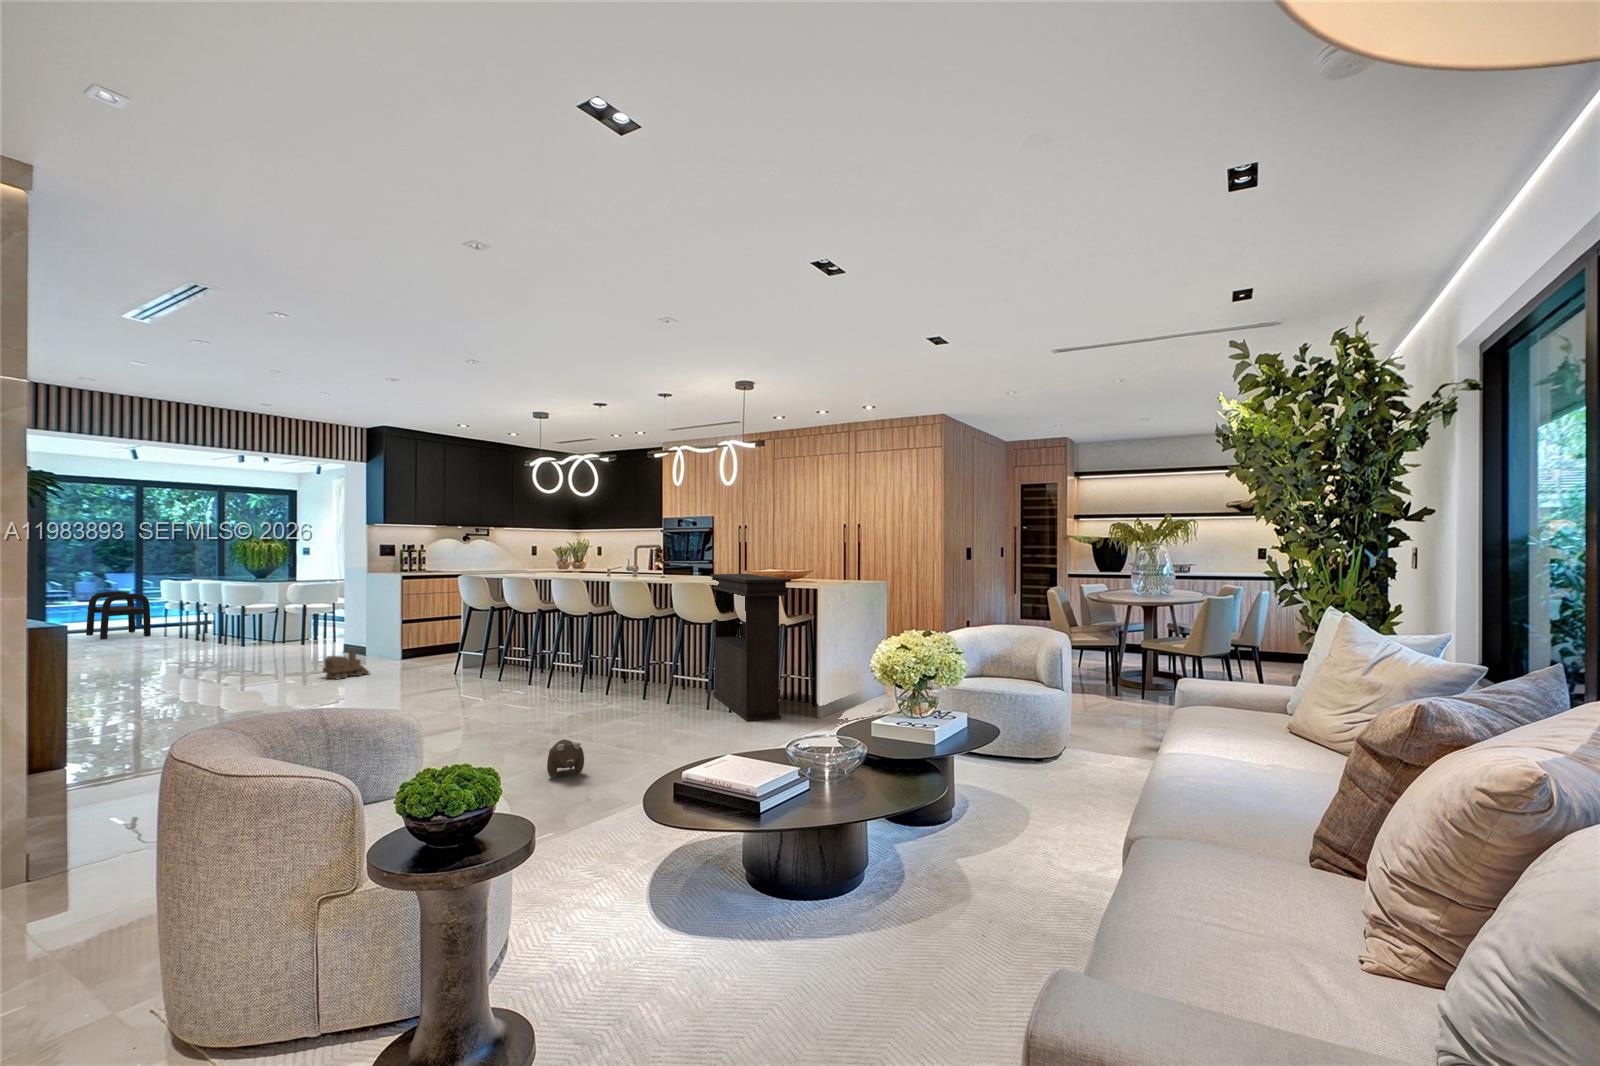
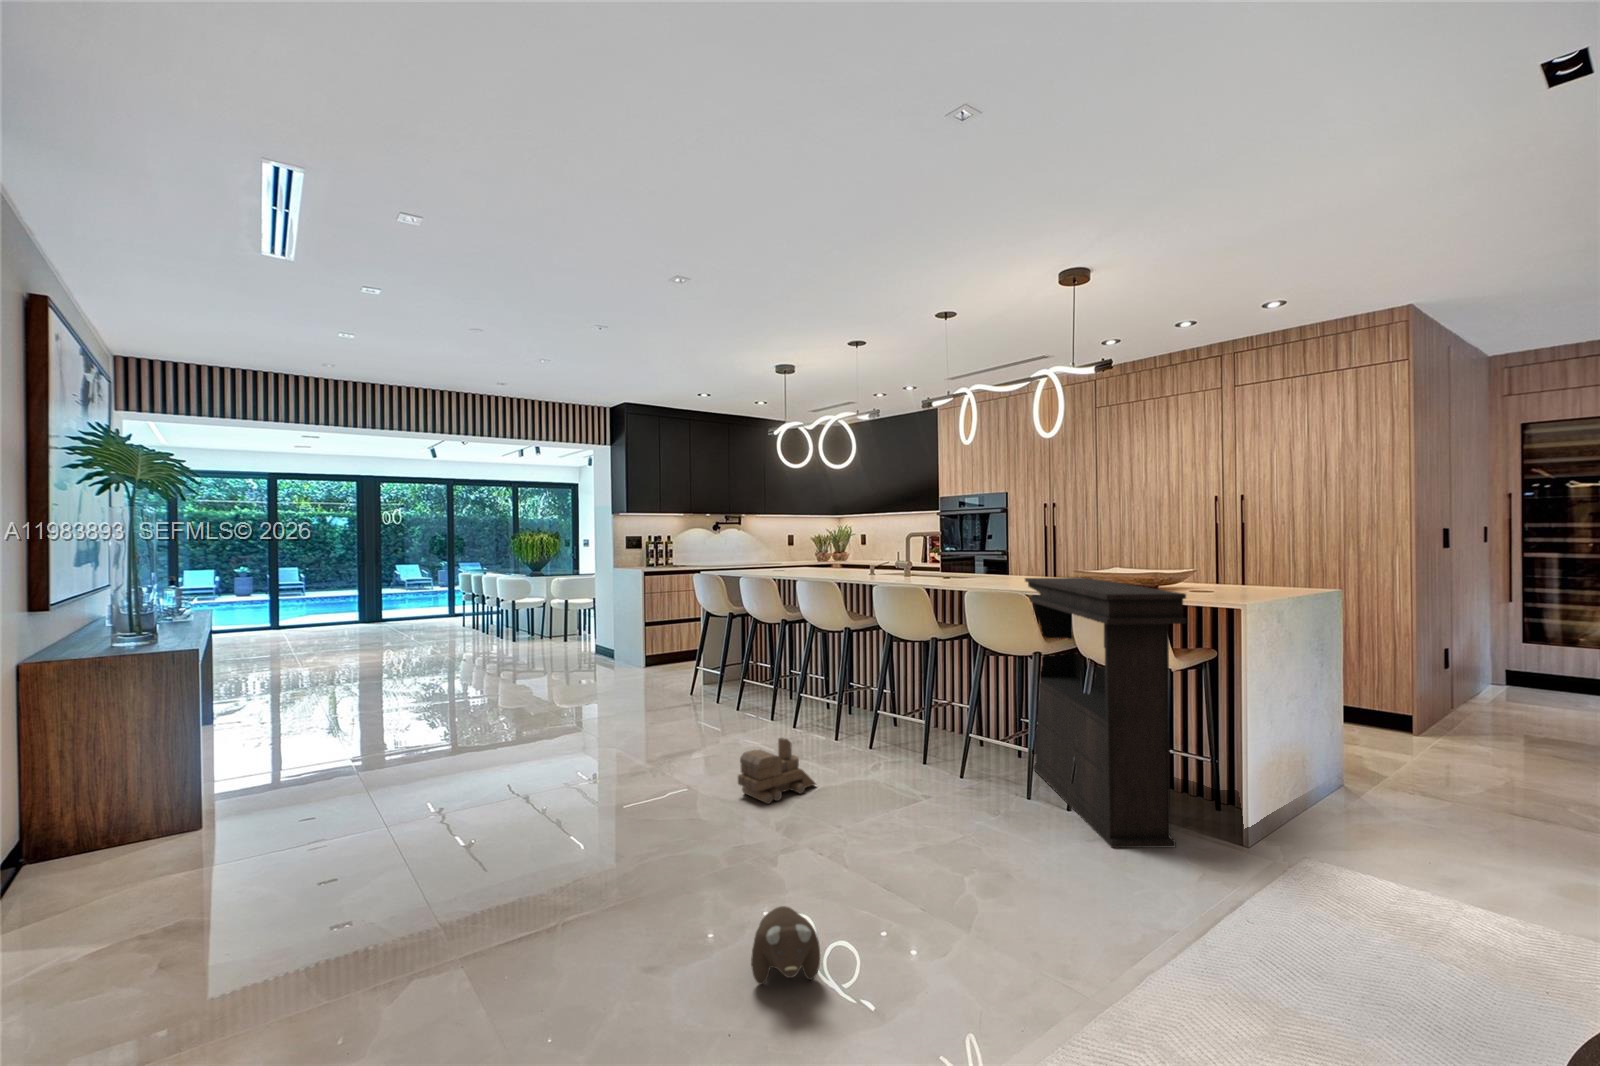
bench: present [86,592,151,640] -> none [409,582,454,627]
toy train: present [323,650,369,679] -> present [738,738,816,804]

